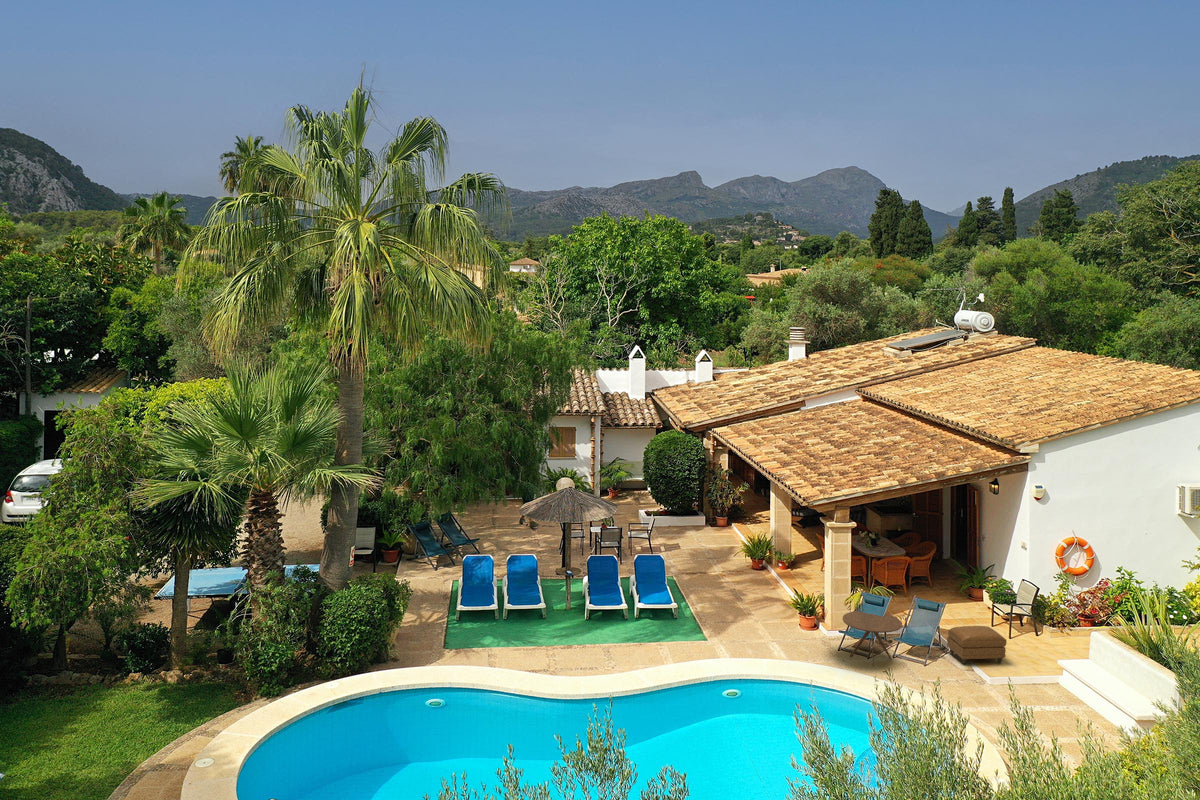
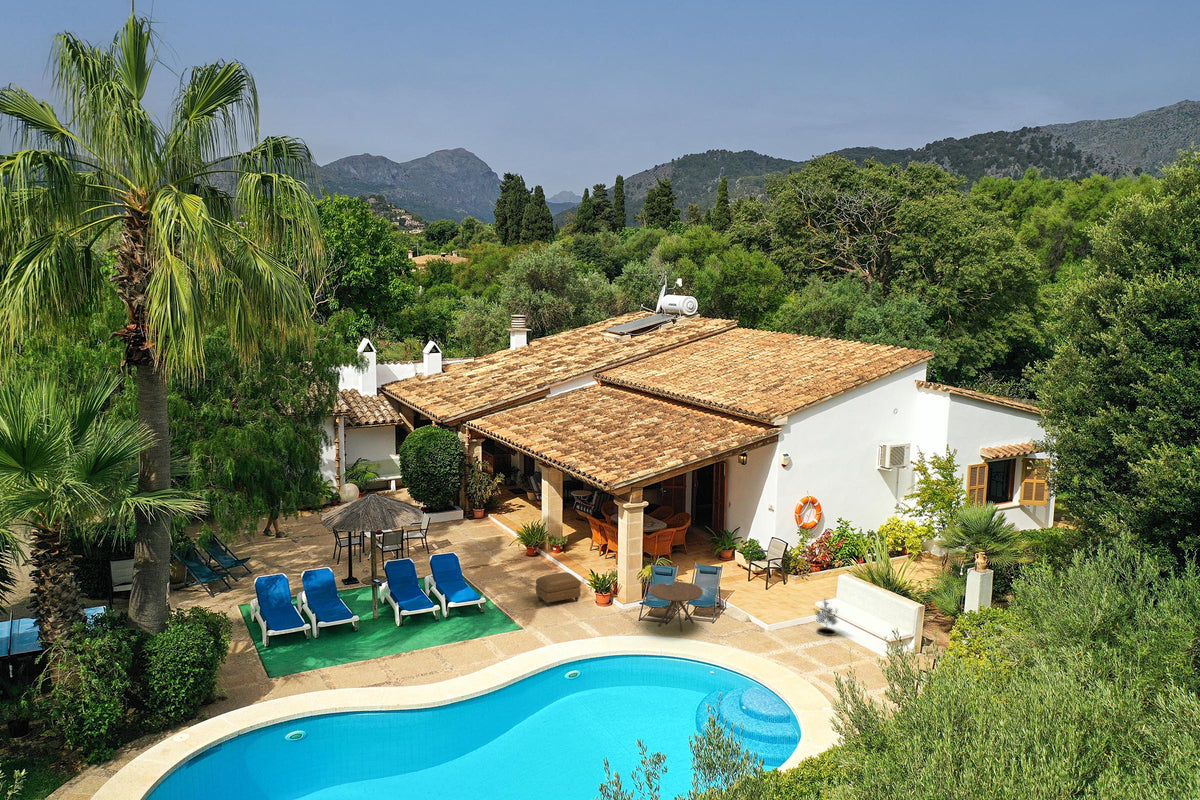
ottoman: present [947,626,1007,664] -> present [535,572,581,607]
potted tree: none [1032,653,1065,700] -> present [814,599,837,636]

